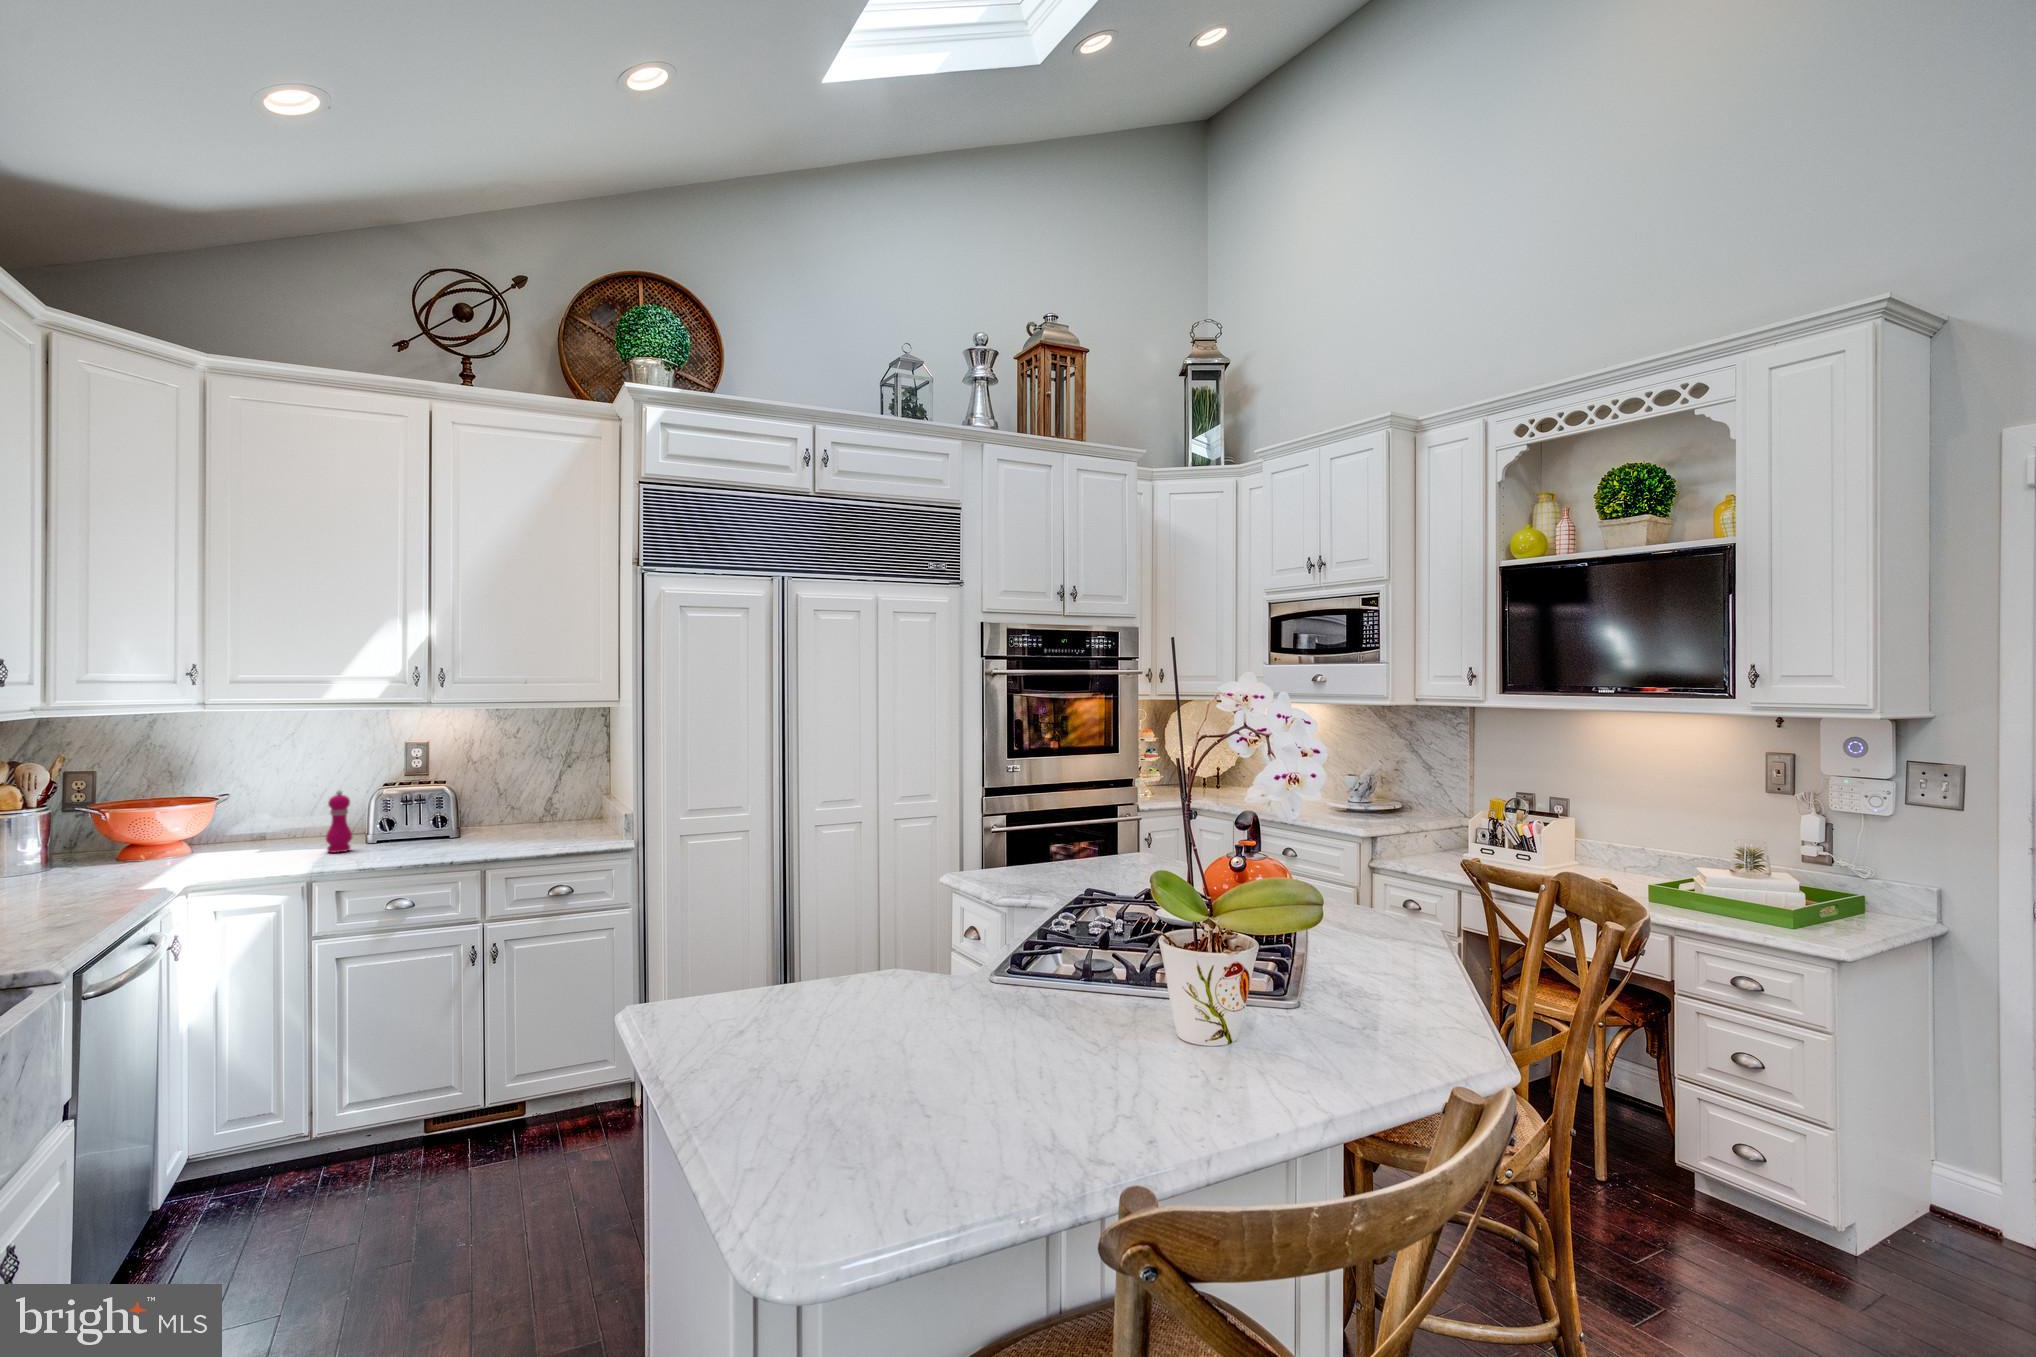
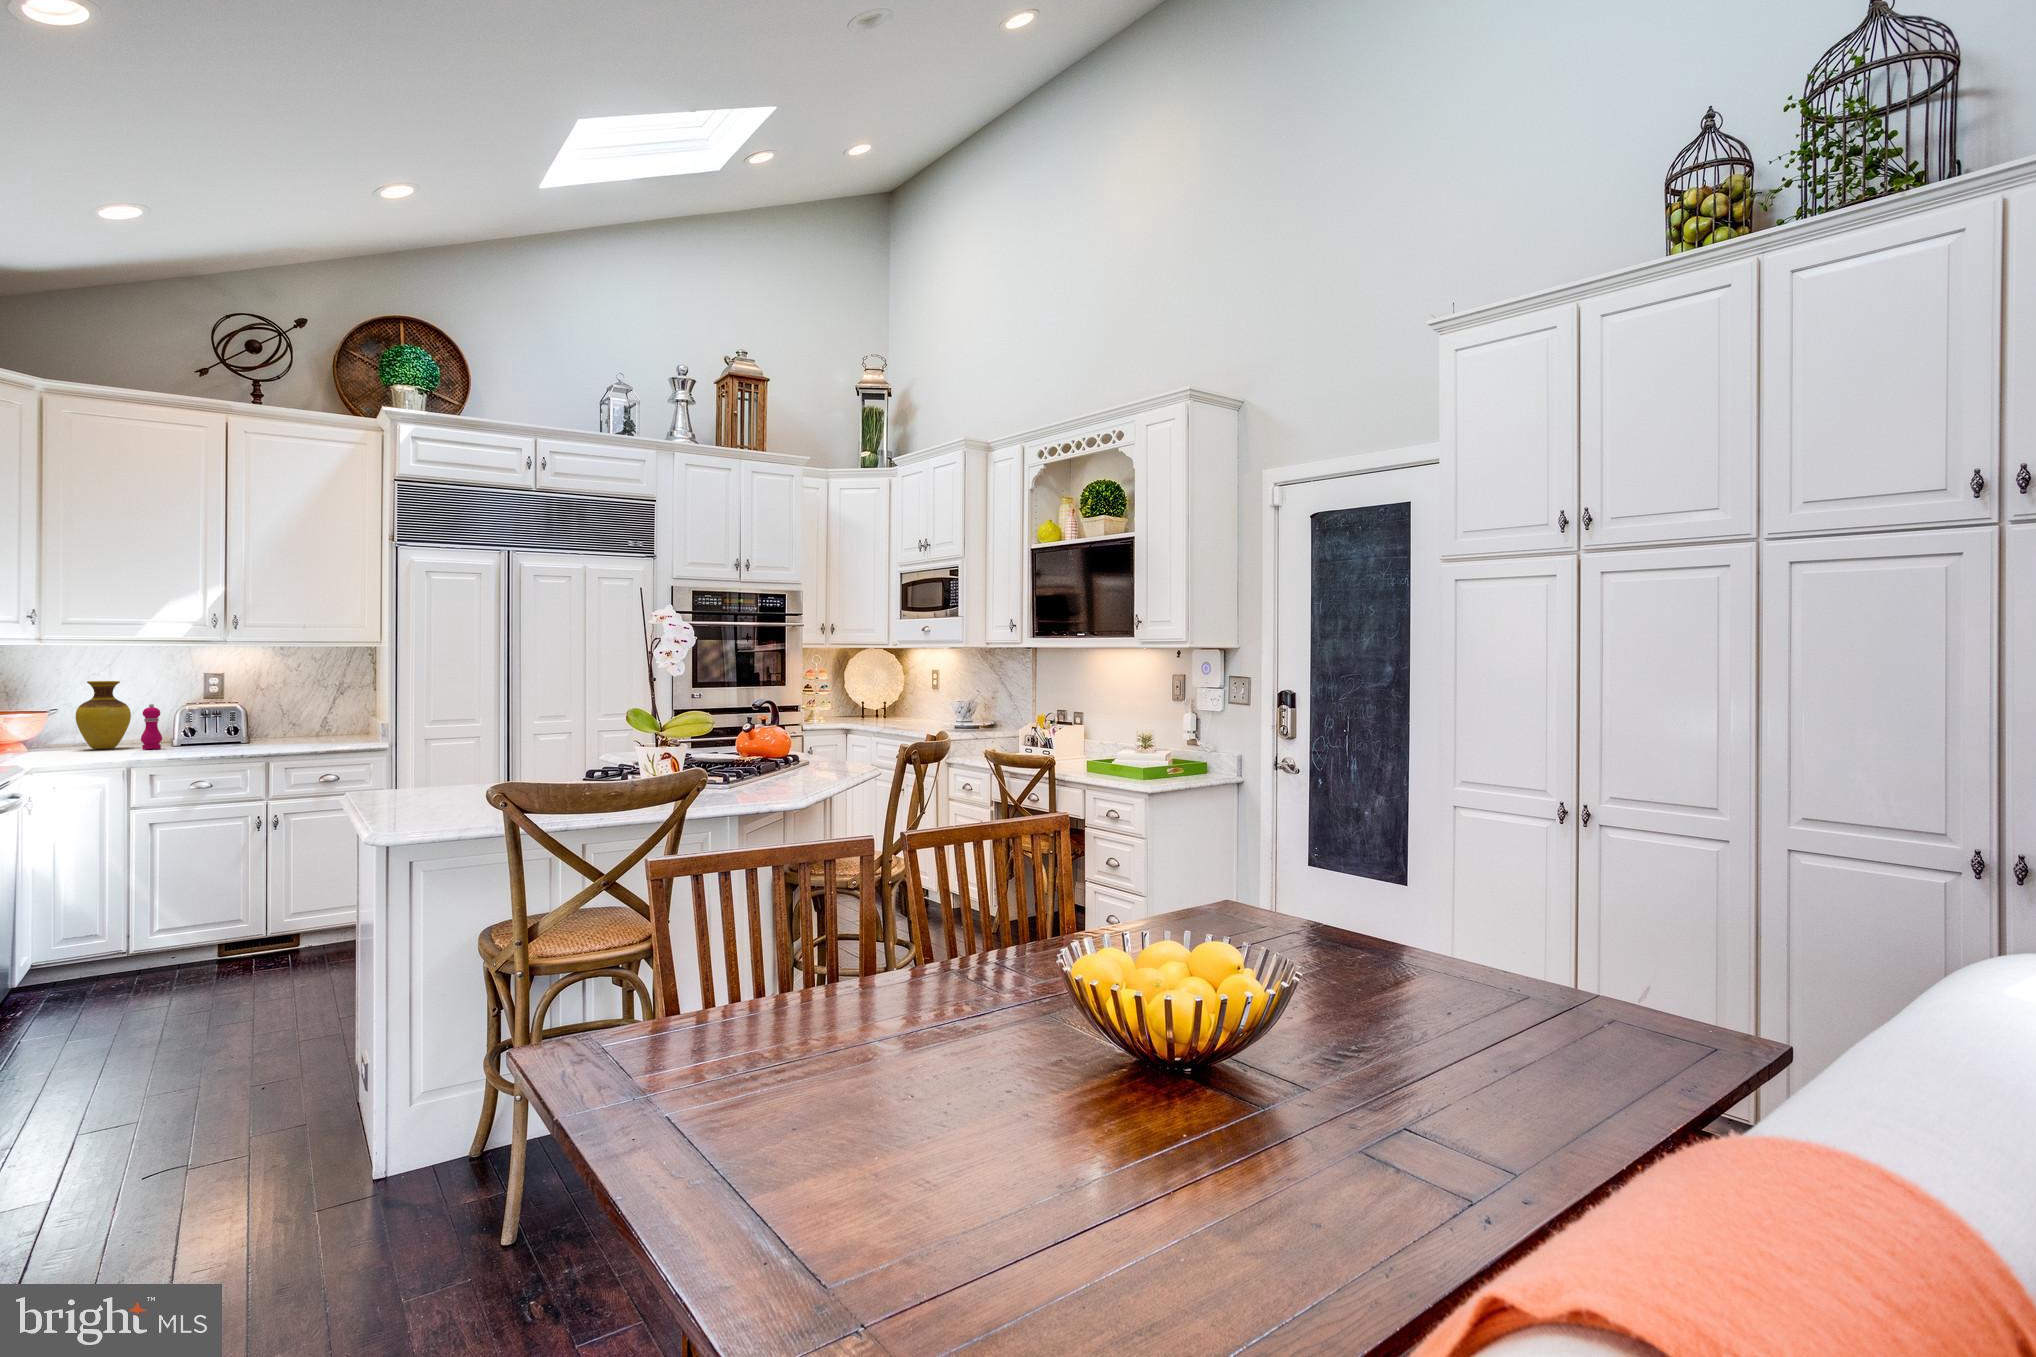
vase: none [247,757,315,850] -> present [76,681,131,749]

